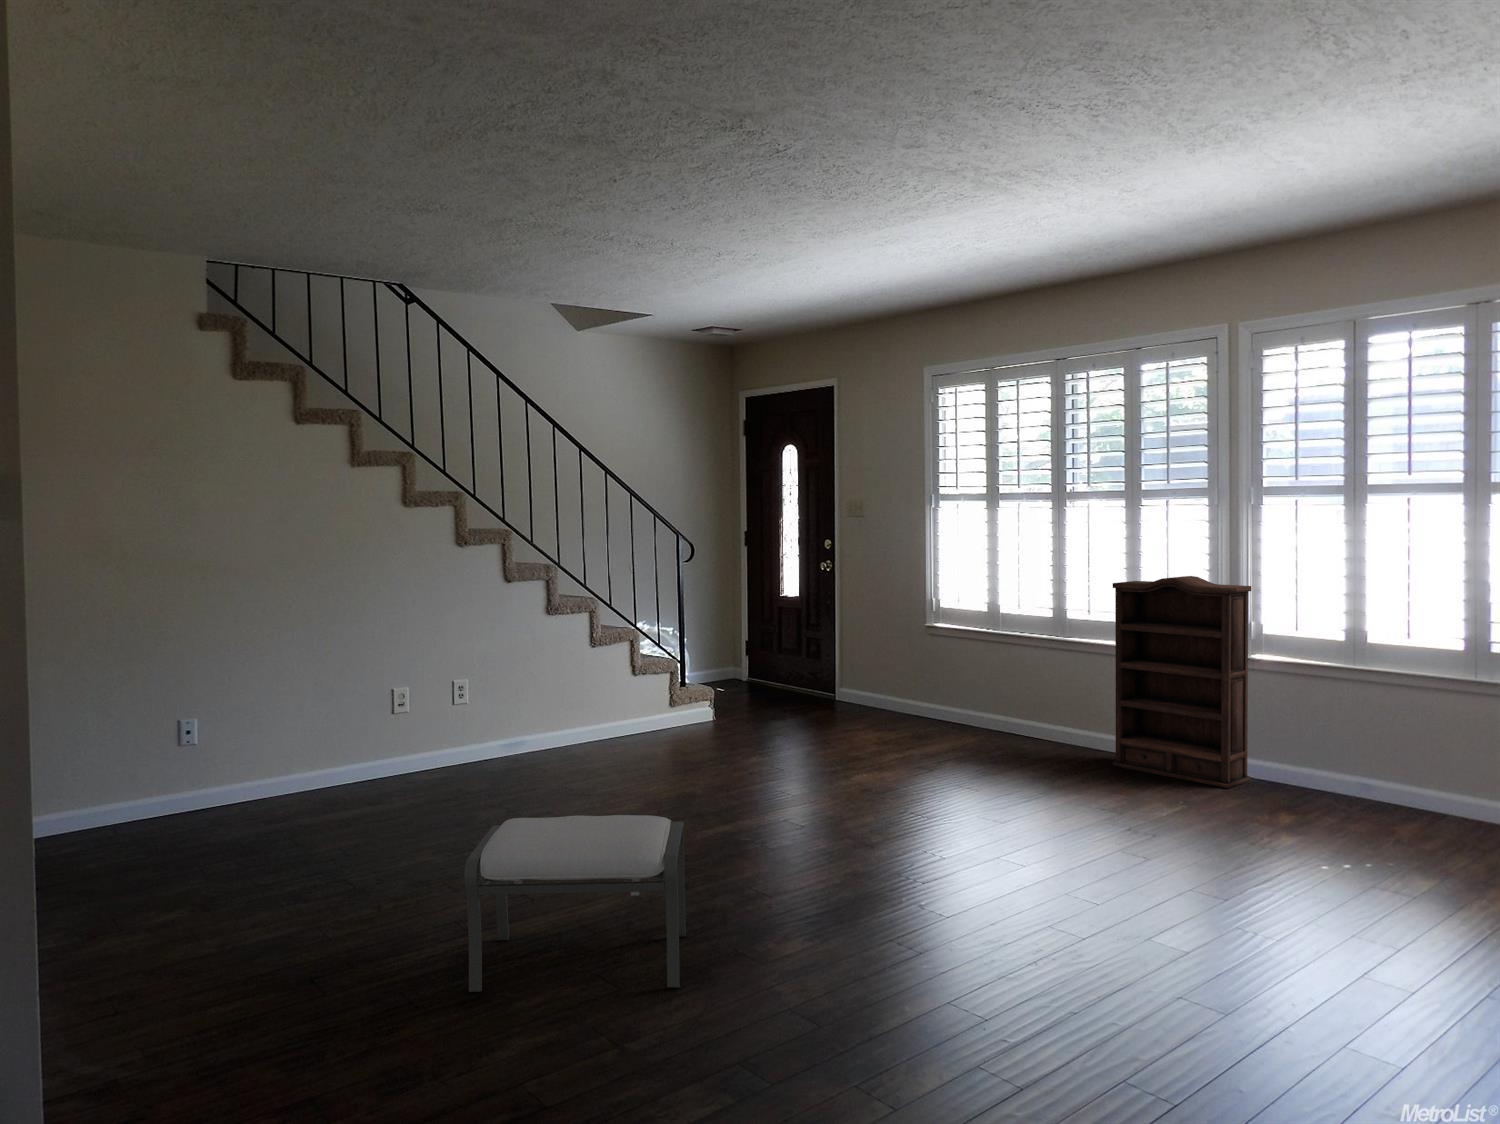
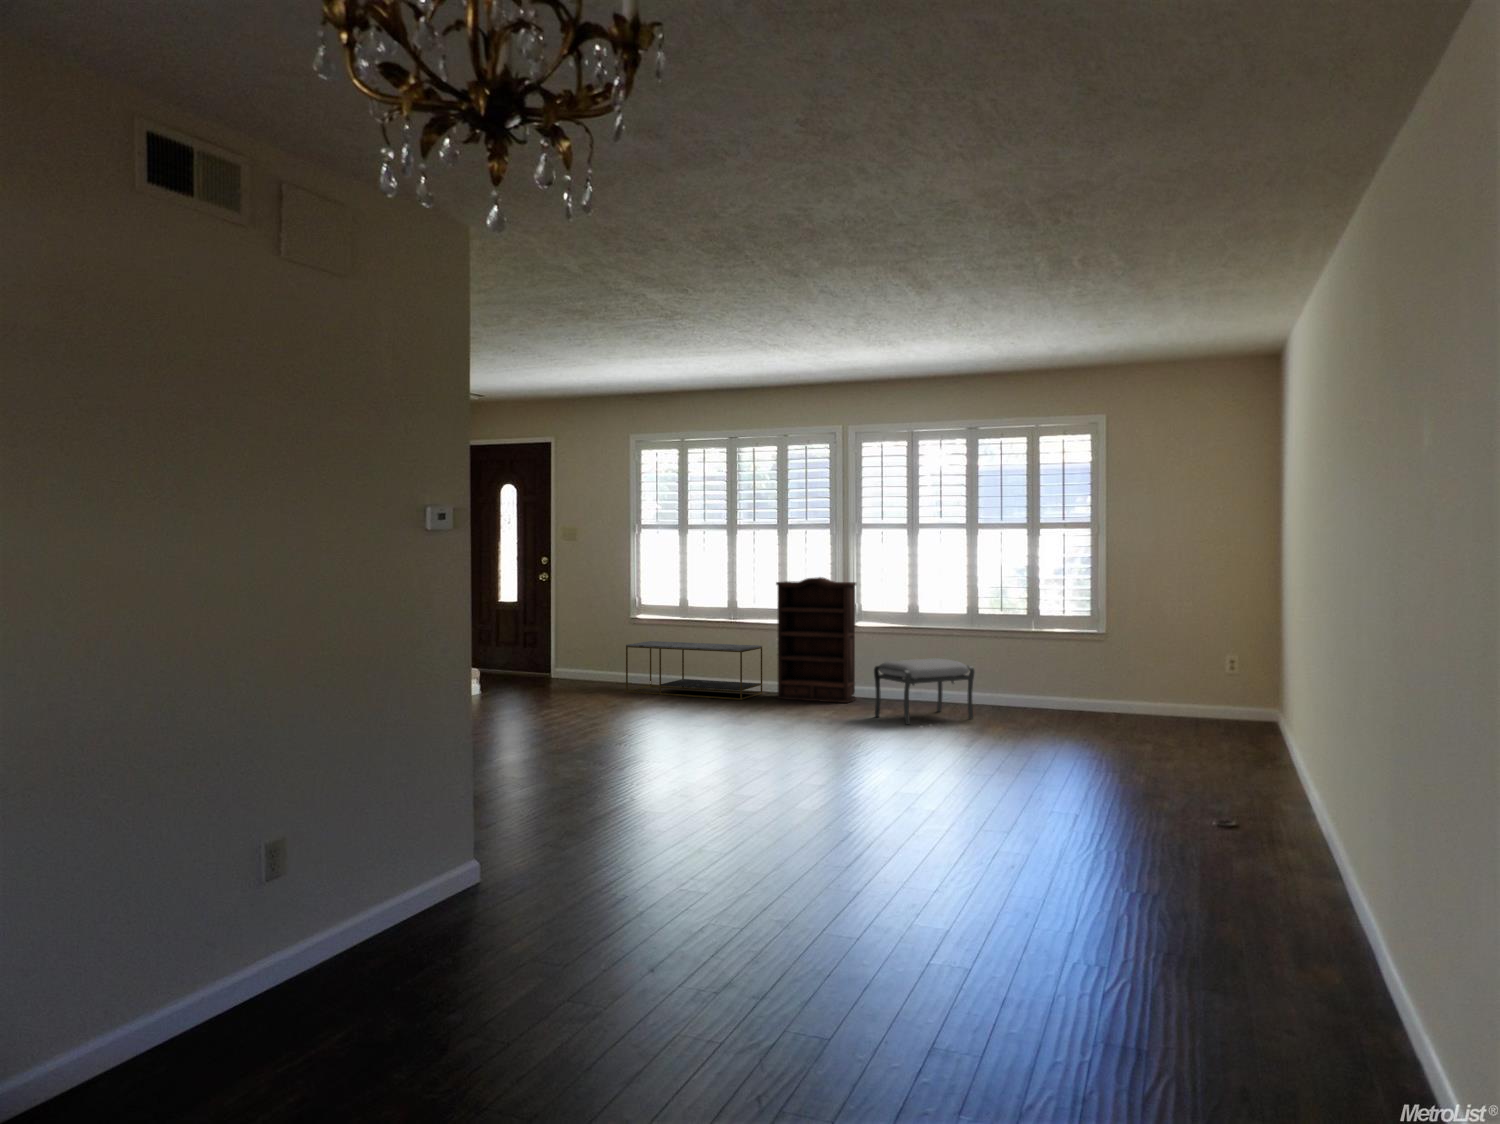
coffee table: none [903,659,1100,764] -> present [626,641,762,700]
ottoman: present [464,815,686,992] -> present [874,659,974,725]

